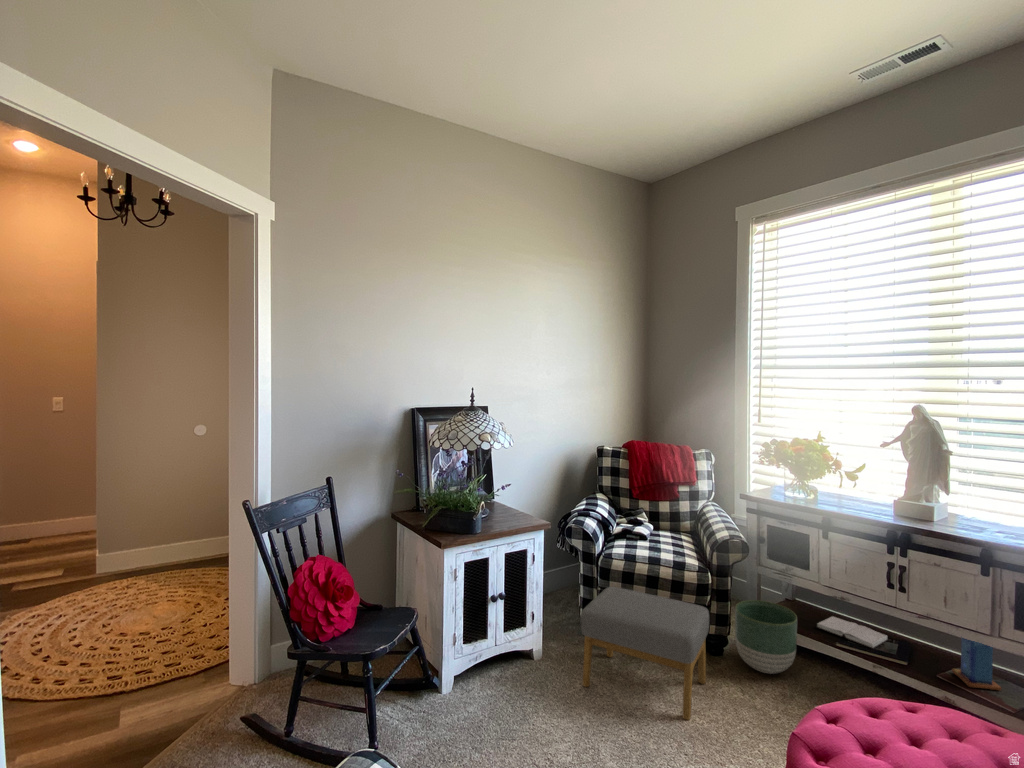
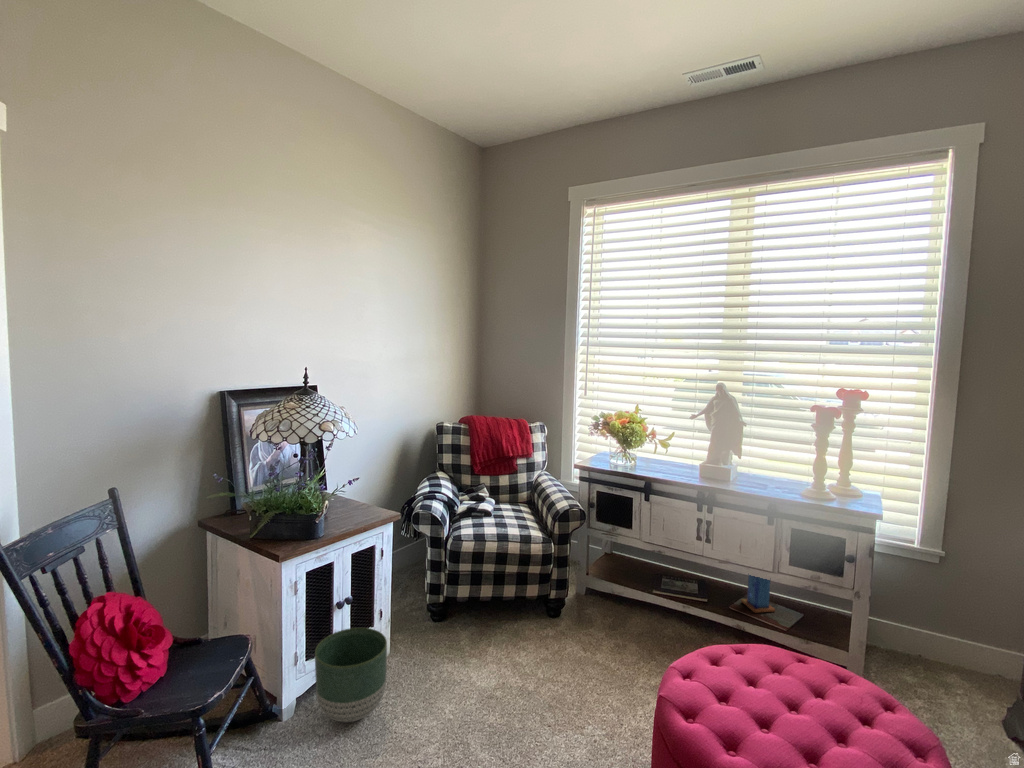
footstool: present [581,587,709,720] -> none [436,569,556,689]
planter: present [735,600,797,674] -> present [315,628,387,722]
hardback book: present [817,616,888,649] -> none [638,566,692,591]

